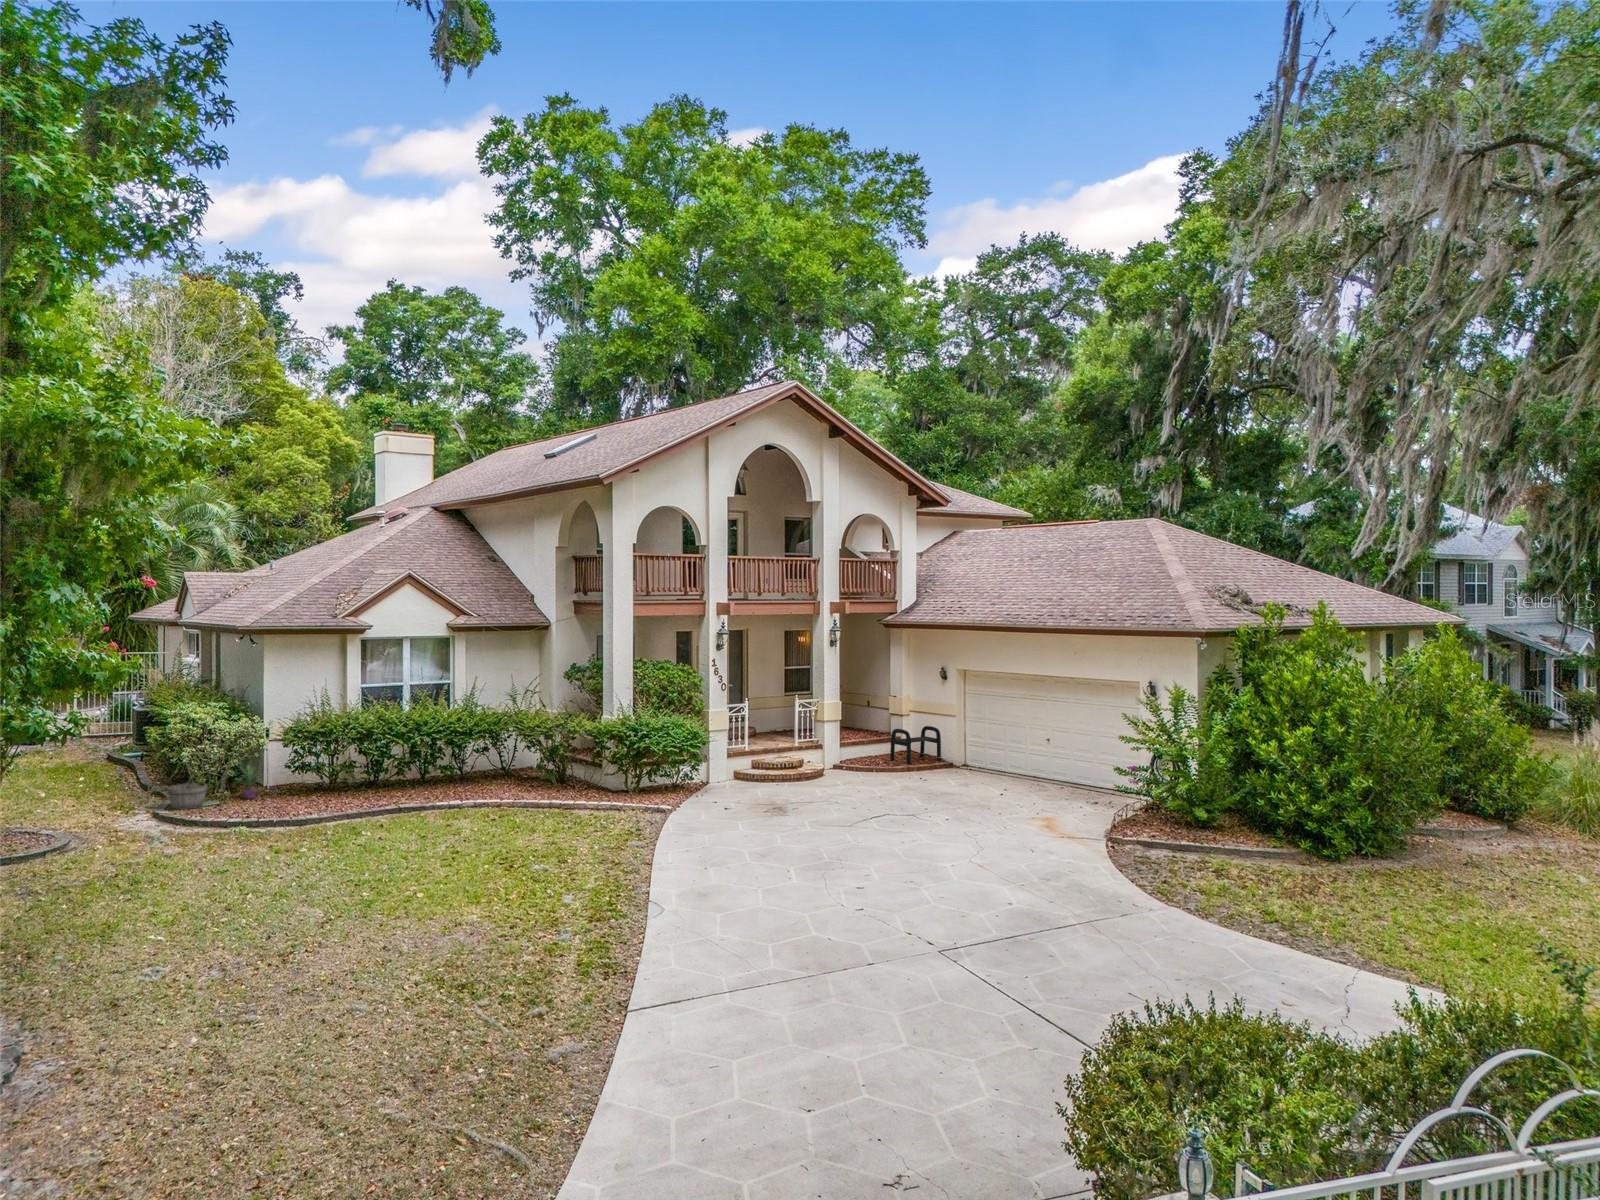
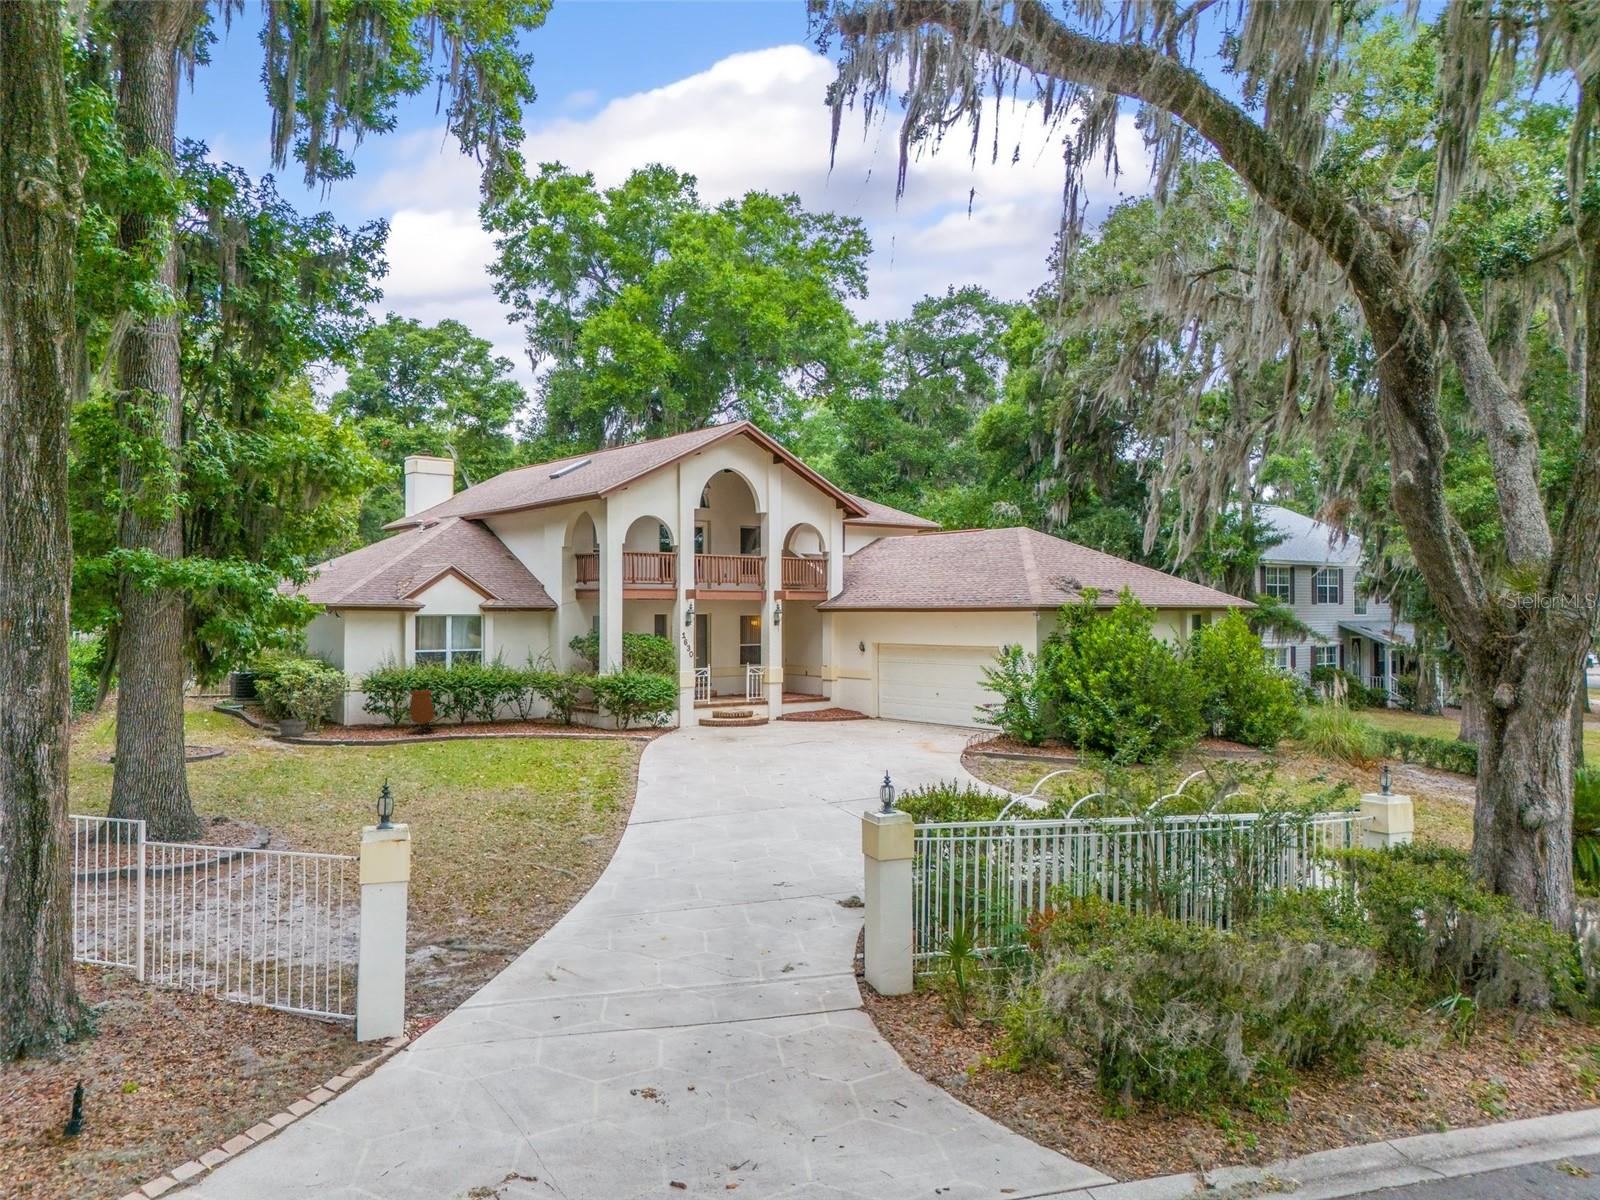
bench: present [890,726,941,764] -> none [821,689,861,717]
lounge chair: none [343,744,387,804] -> present [409,690,435,733]
decorative plant: present [243,766,256,799] -> none [320,707,350,733]

